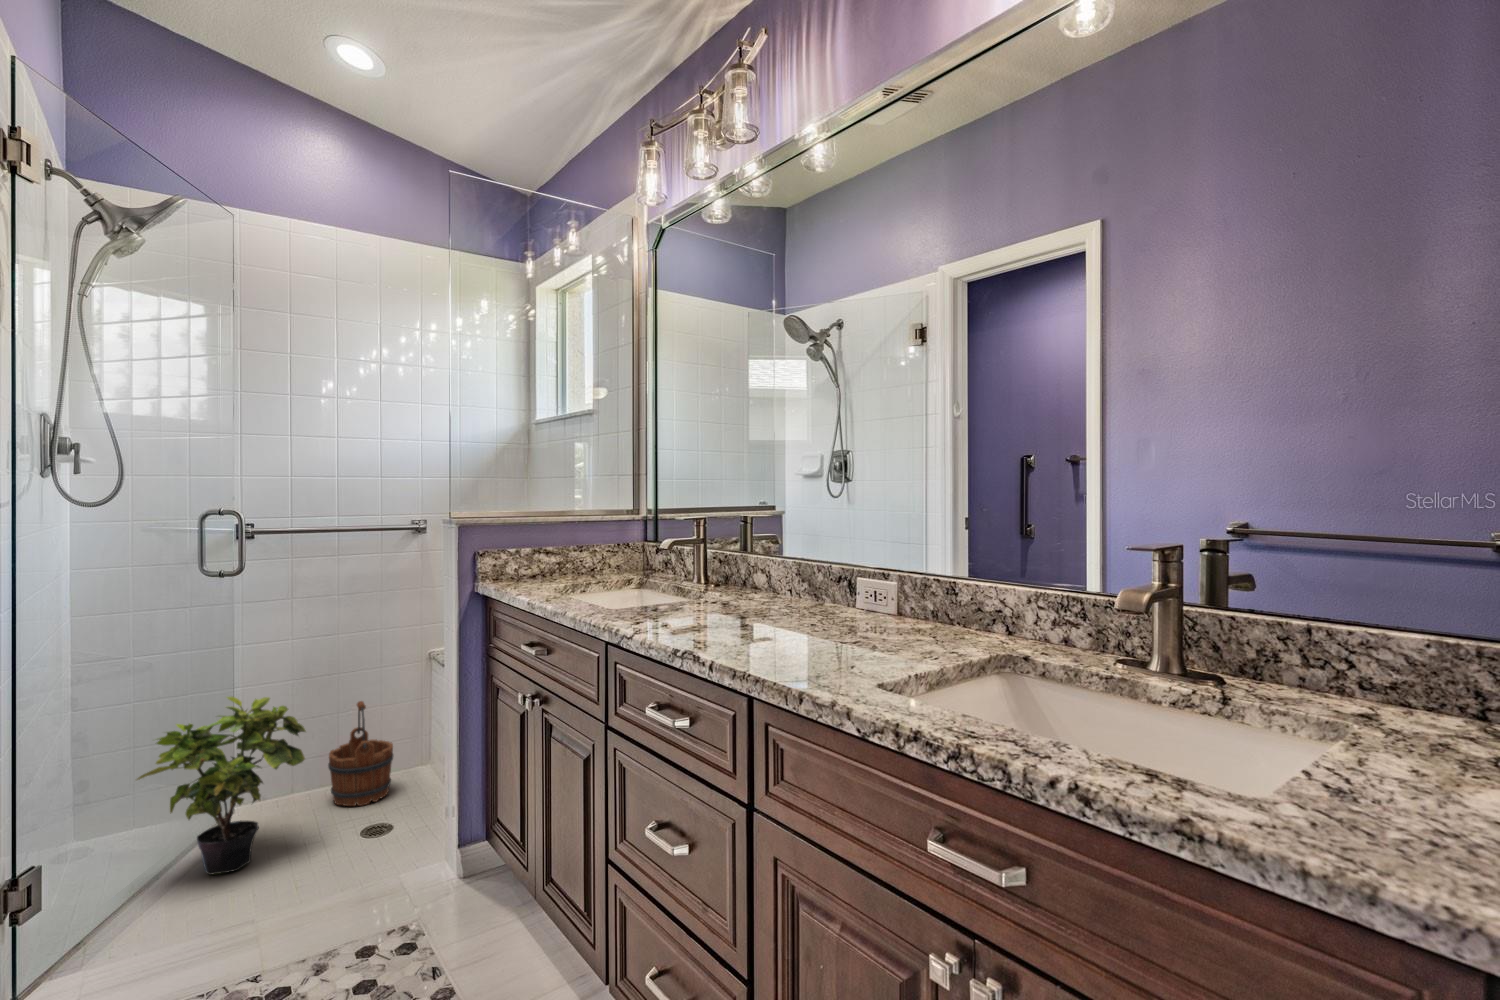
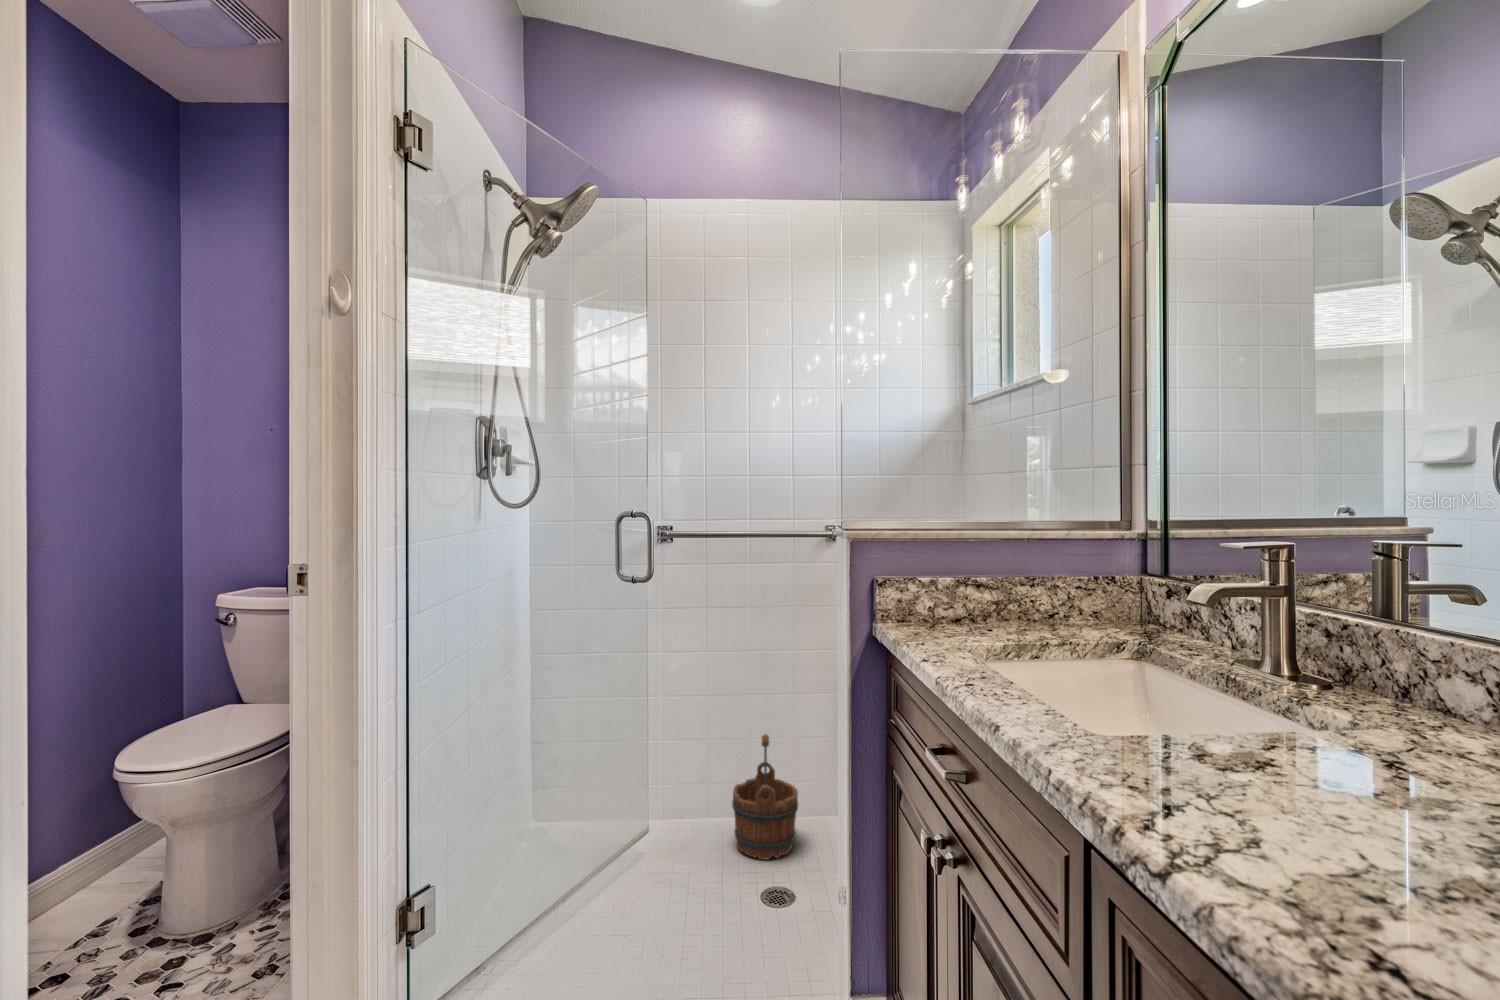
potted plant: present [137,697,306,875] -> none [545,716,699,916]

